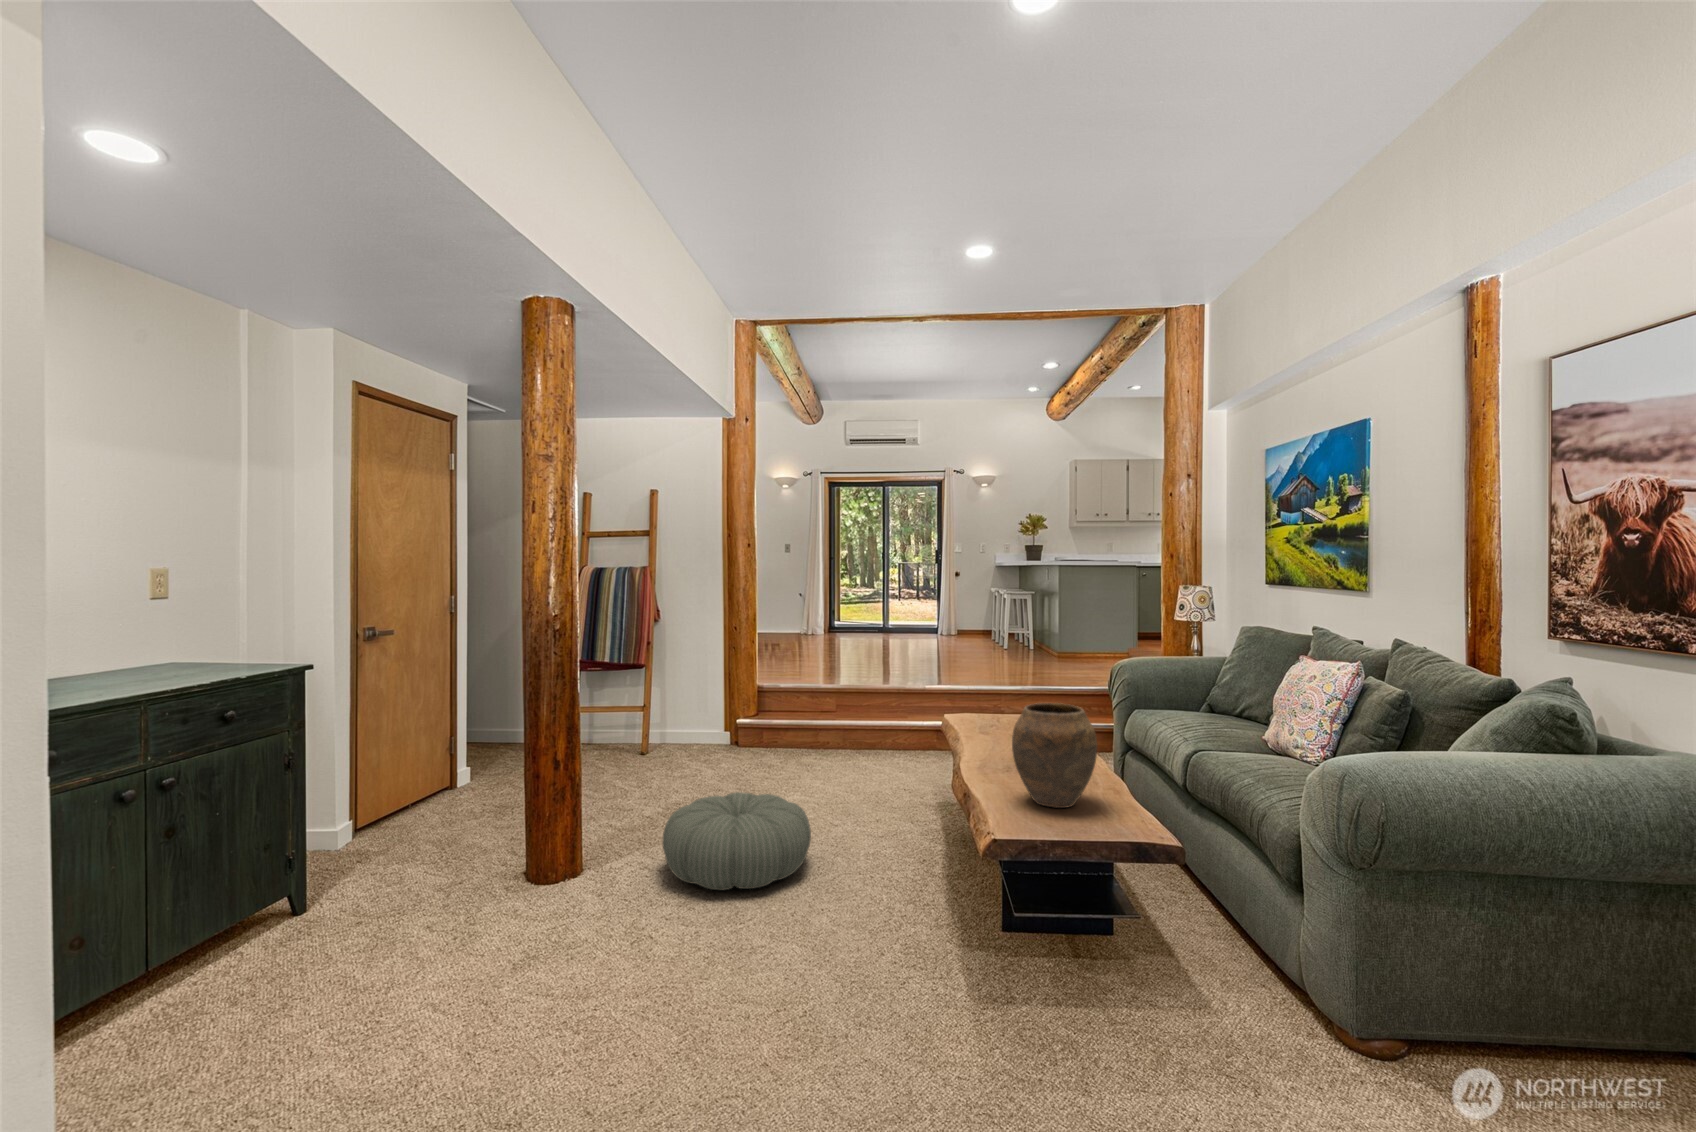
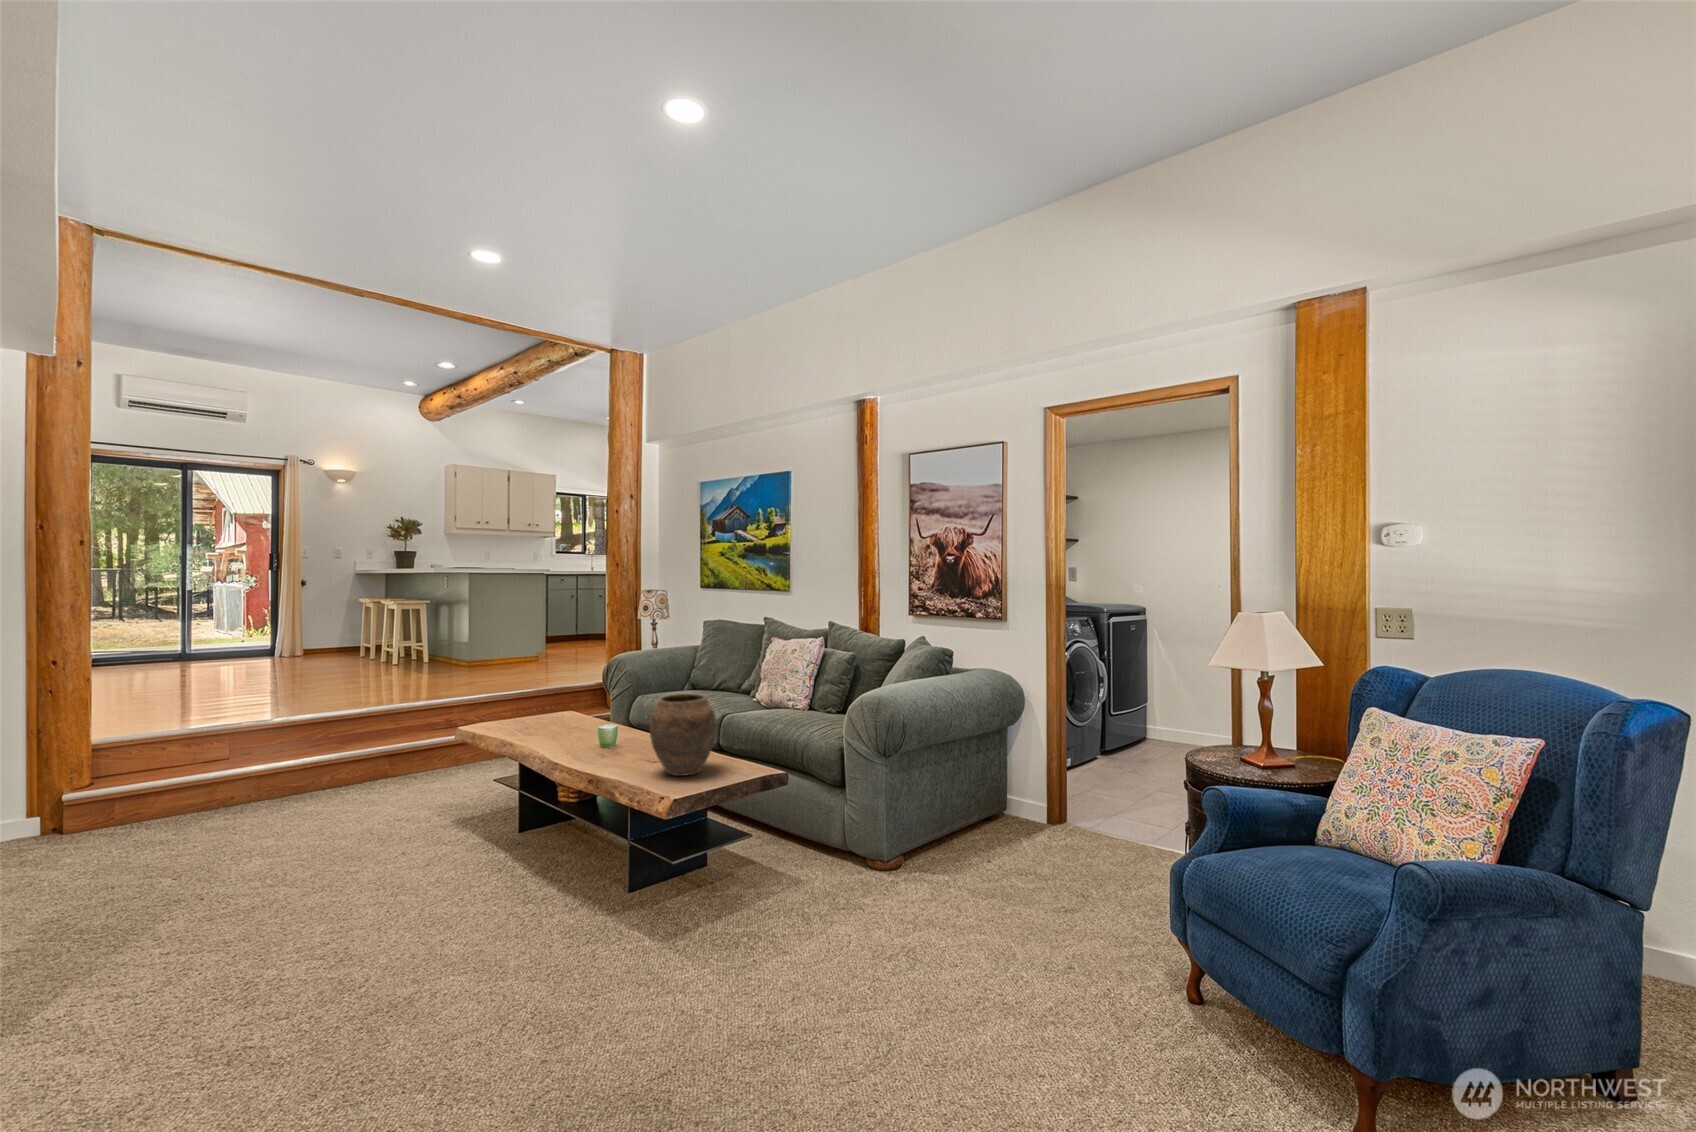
pouf: present [663,792,811,890] -> none [197,852,404,978]

